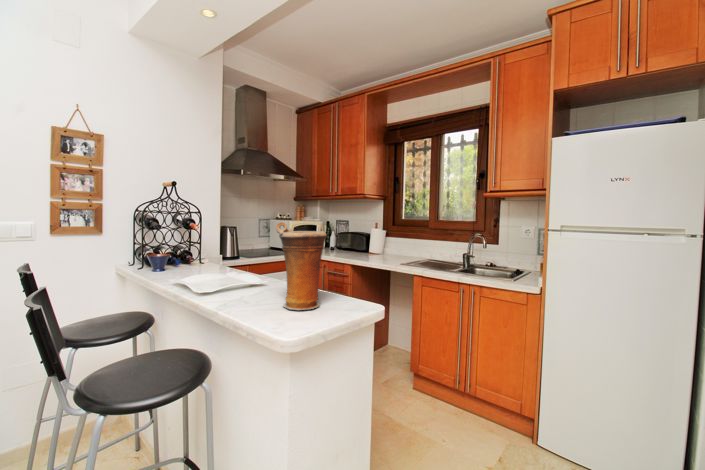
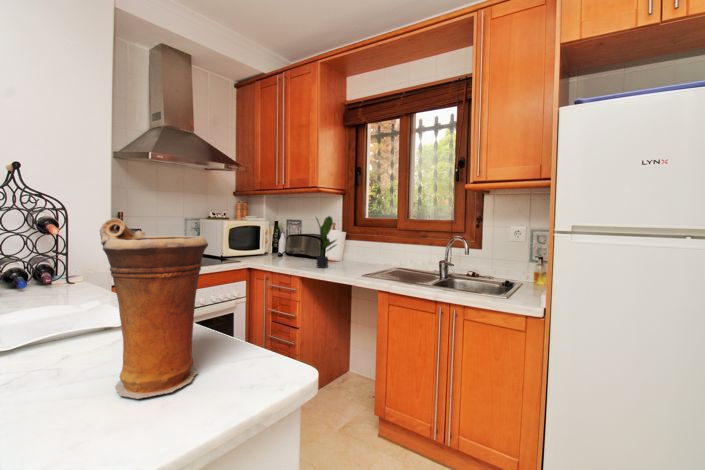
potted plant: none [360,217,381,259] -> present [316,216,336,268]

